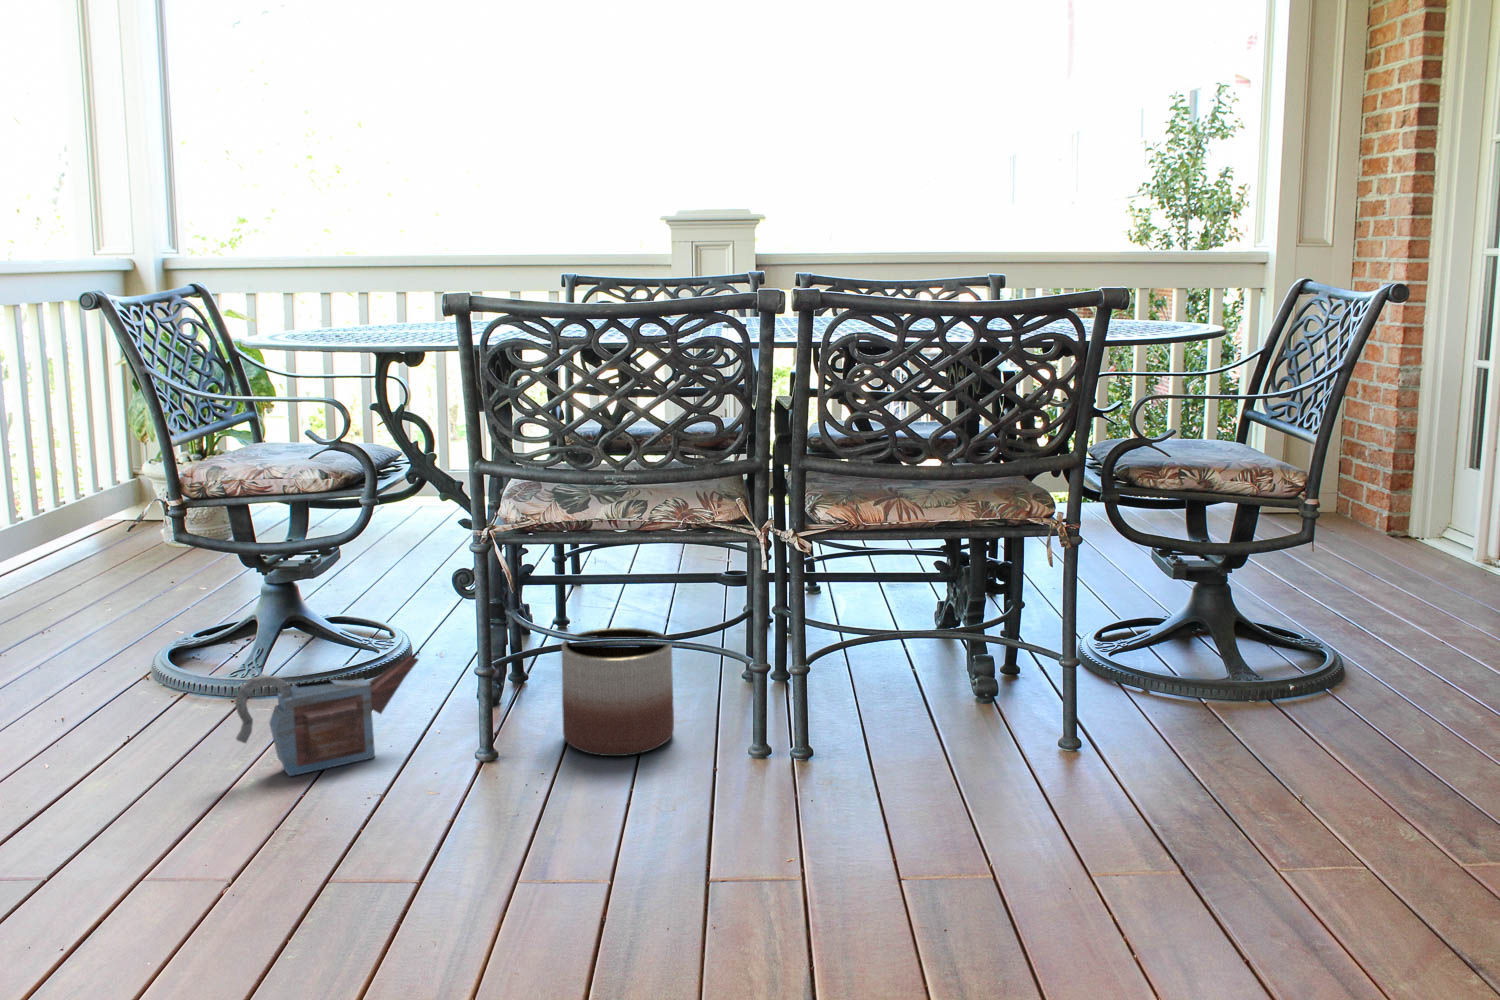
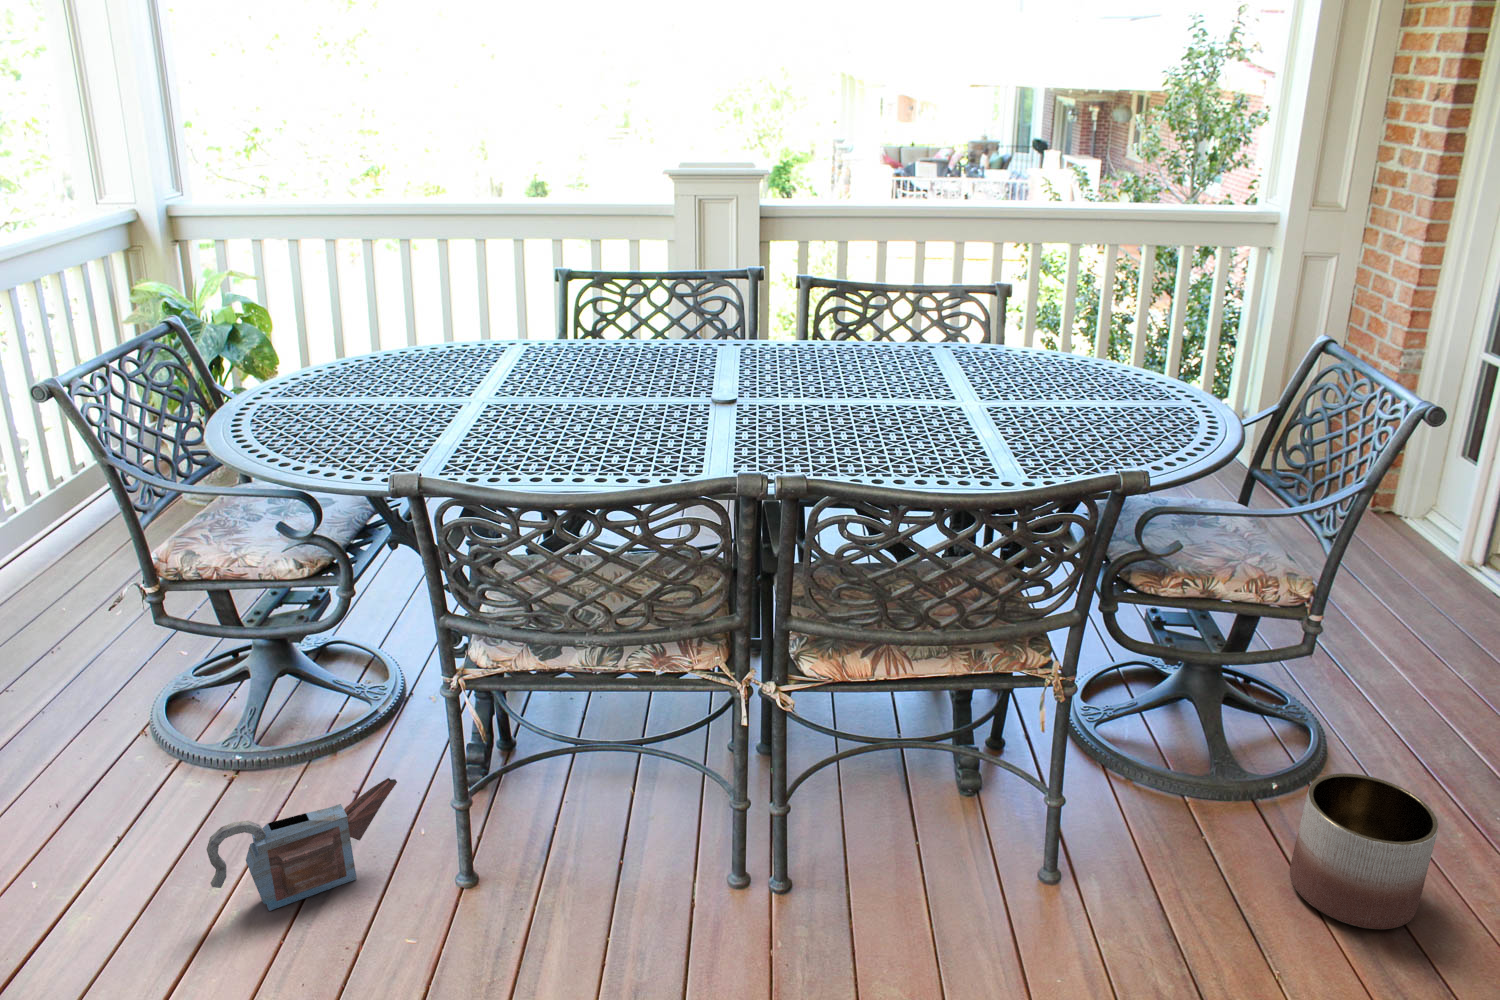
planter: present [562,628,674,756] -> present [1290,773,1439,929]

